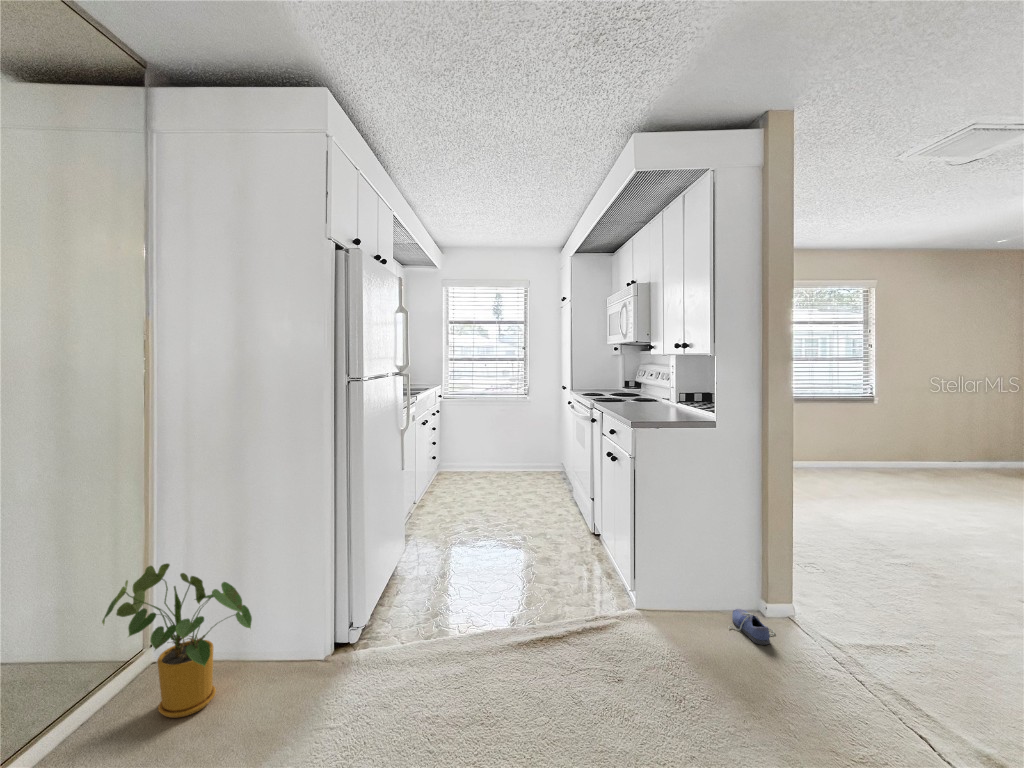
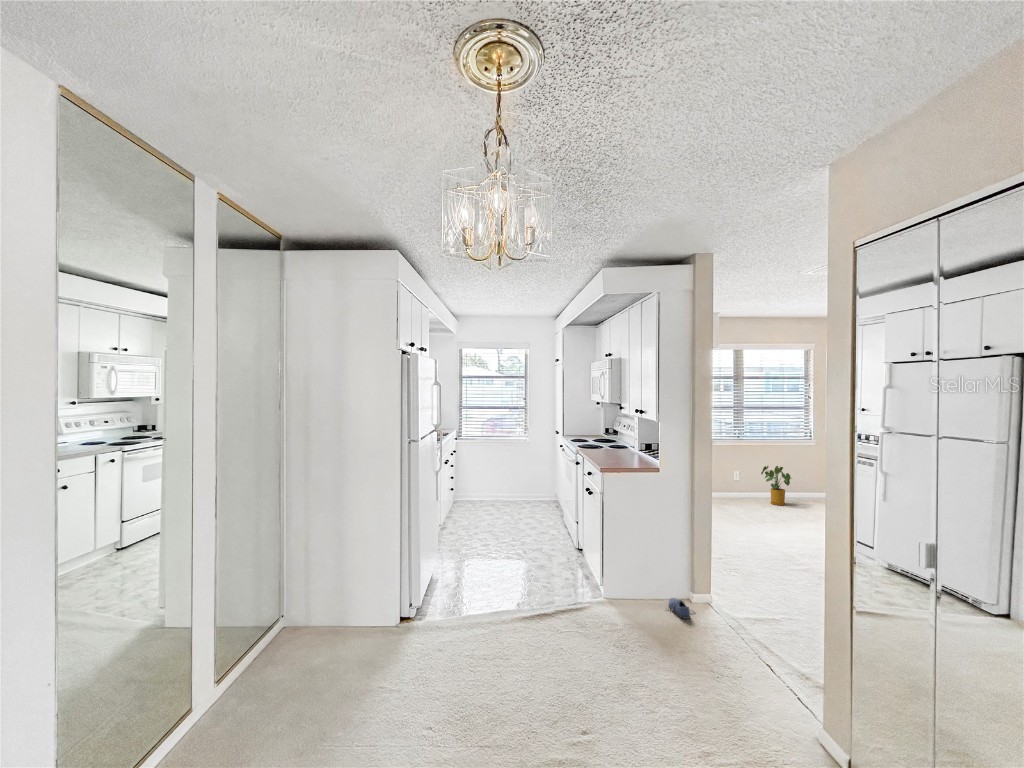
house plant: present [102,563,252,718] -> present [761,466,791,505]

